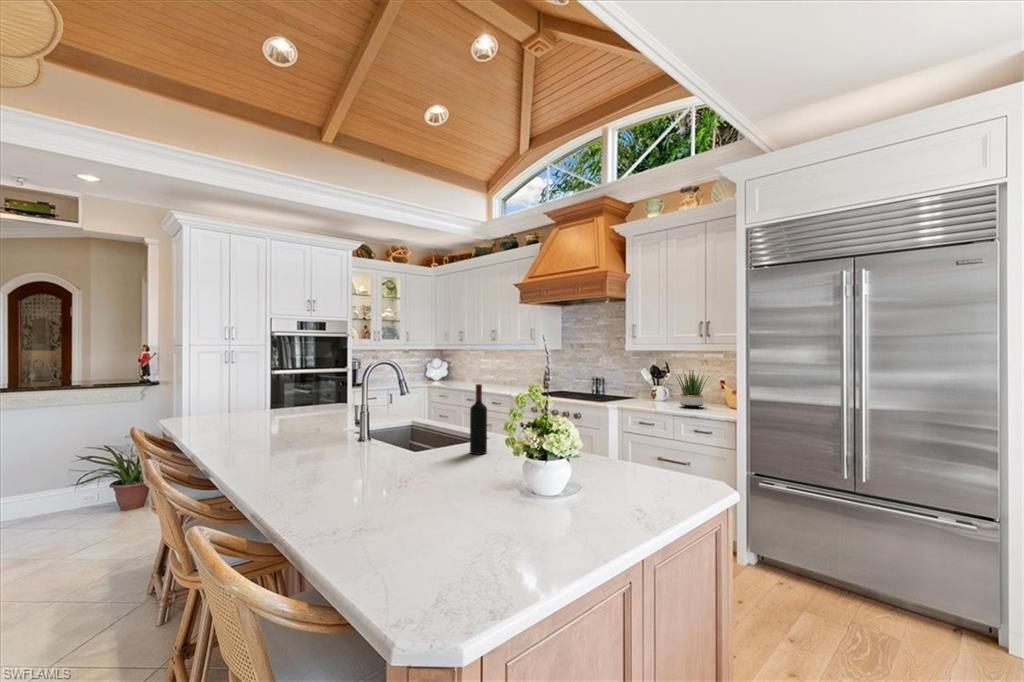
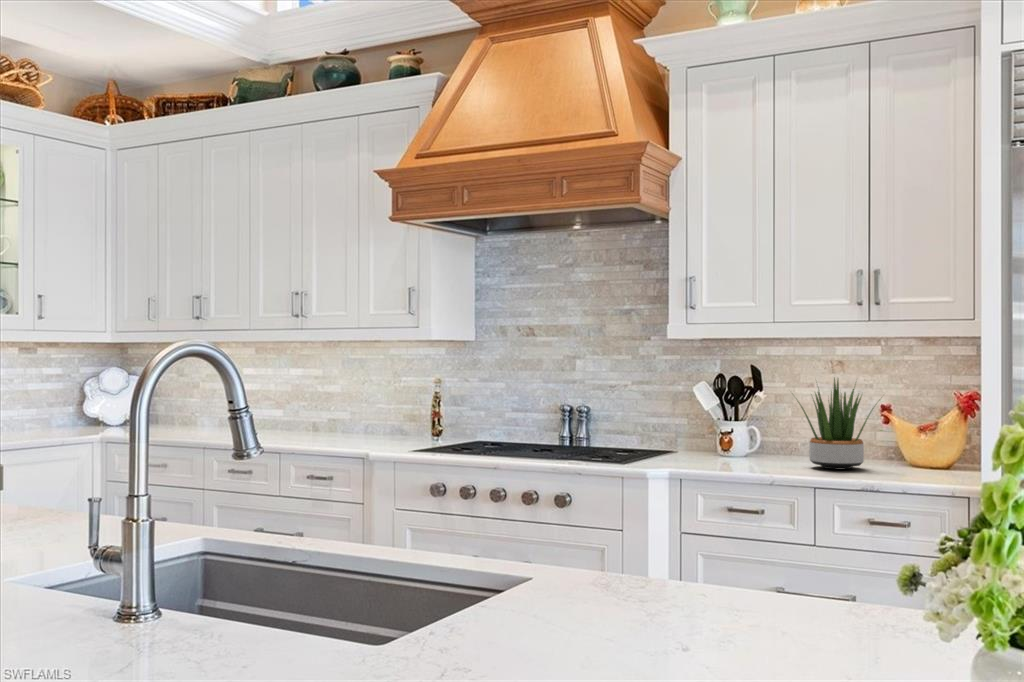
wine bottle: present [470,384,487,454] -> none [550,419,608,656]

